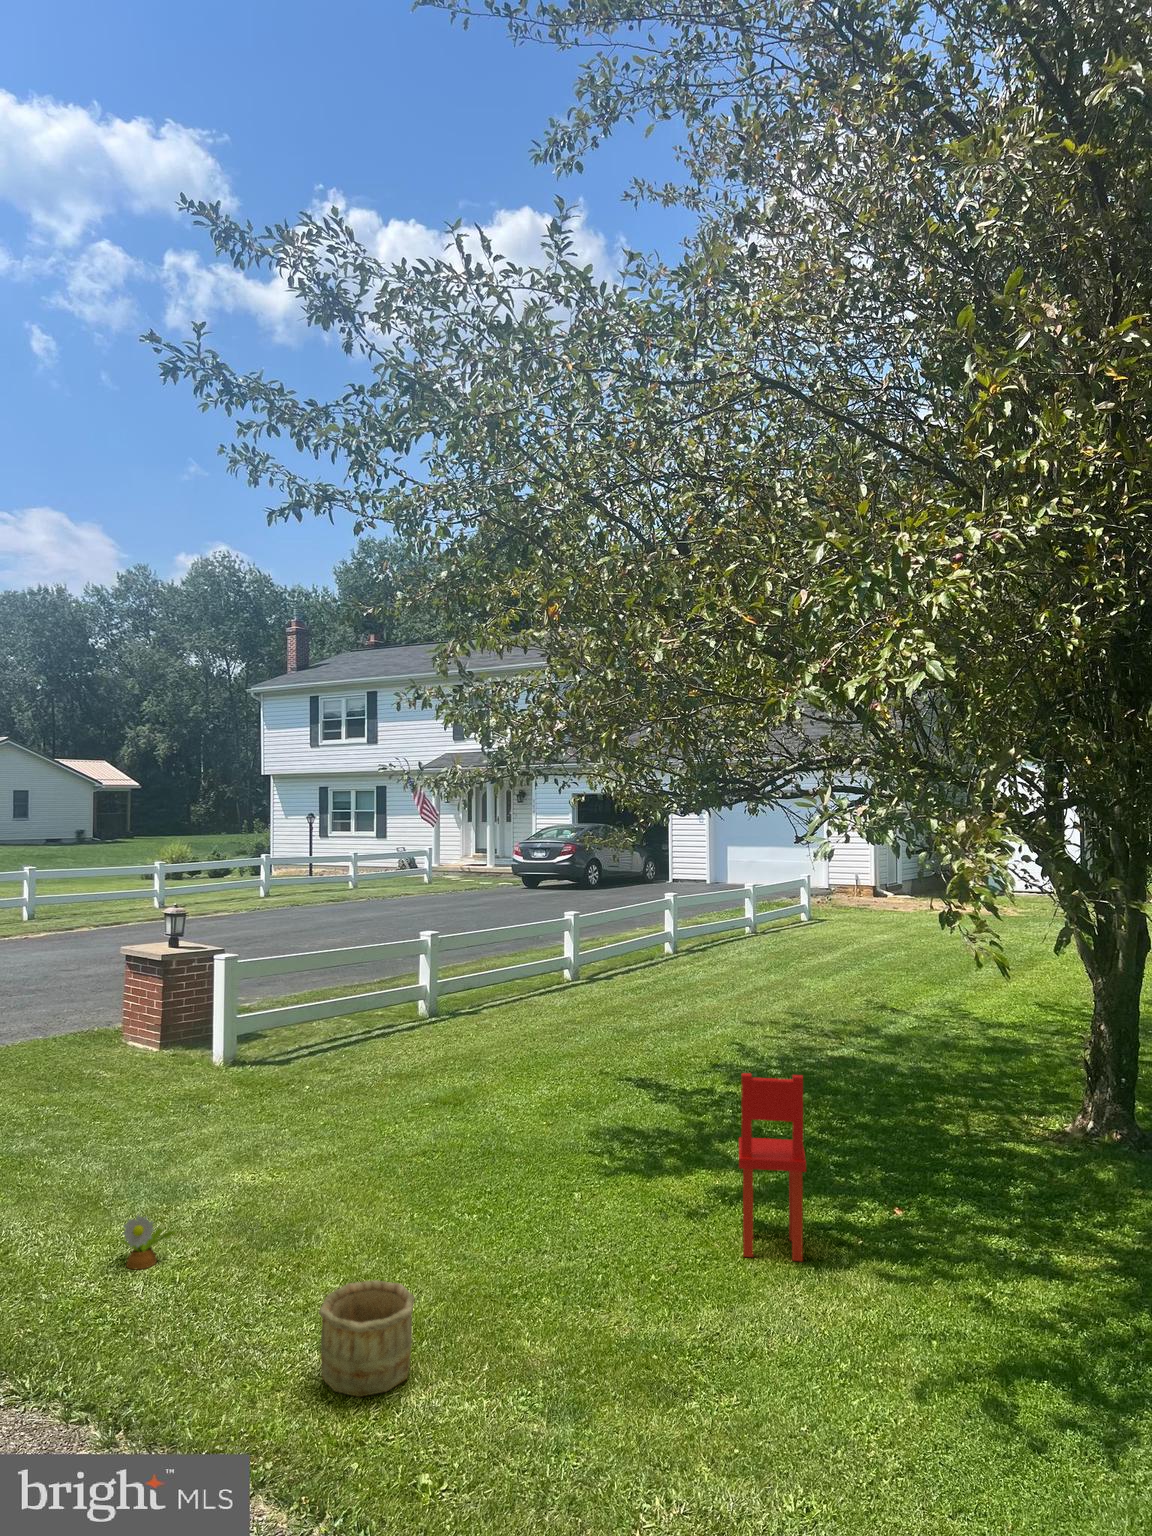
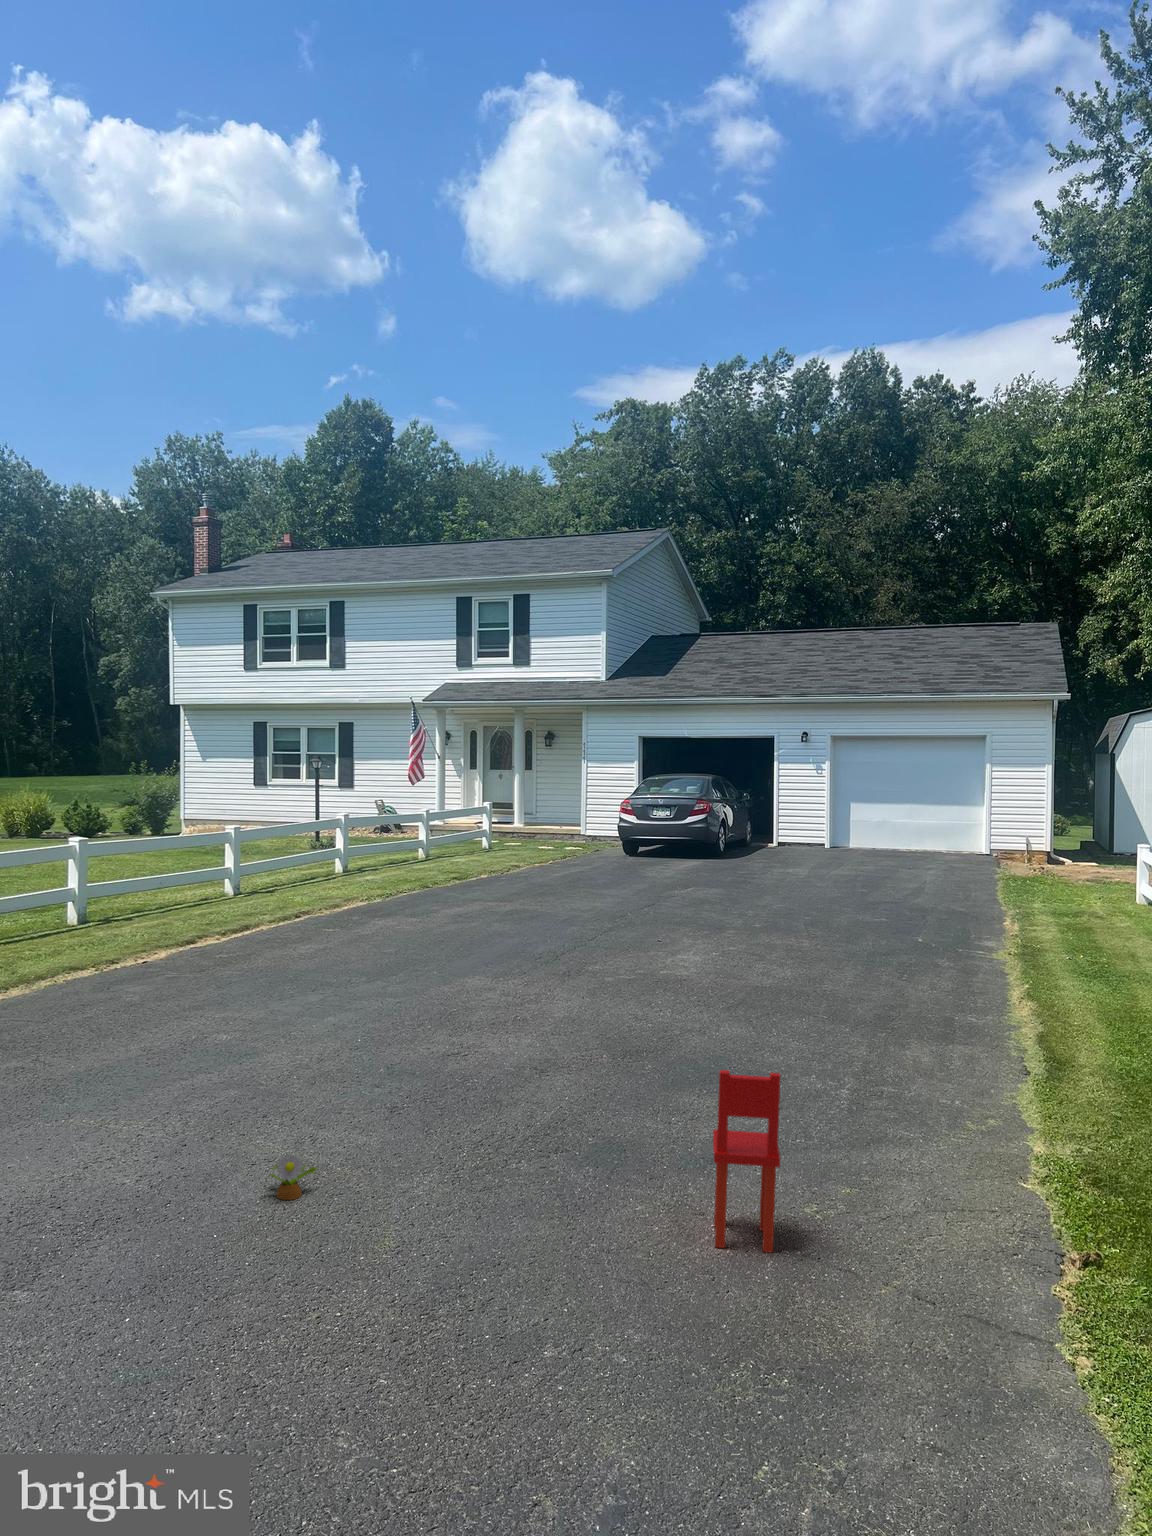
decorative plant: present [116,1215,176,1269] -> present [269,1153,317,1200]
wooden bucket: present [319,1280,415,1397] -> none [306,1279,400,1394]

